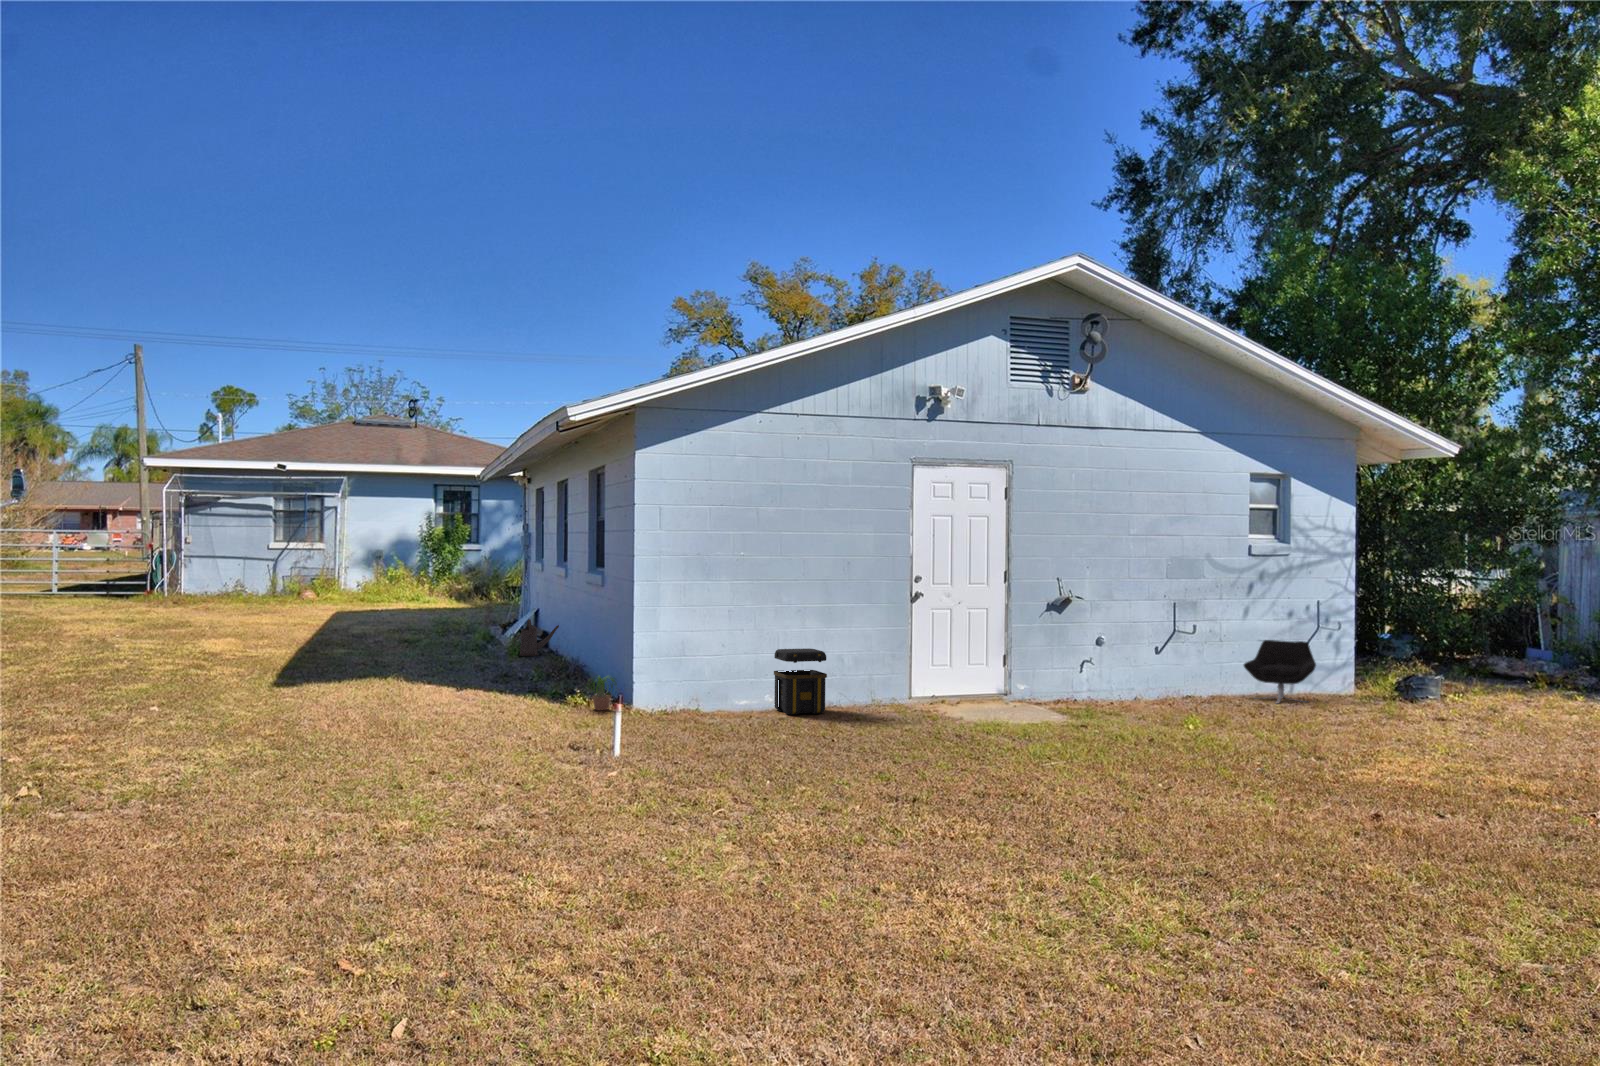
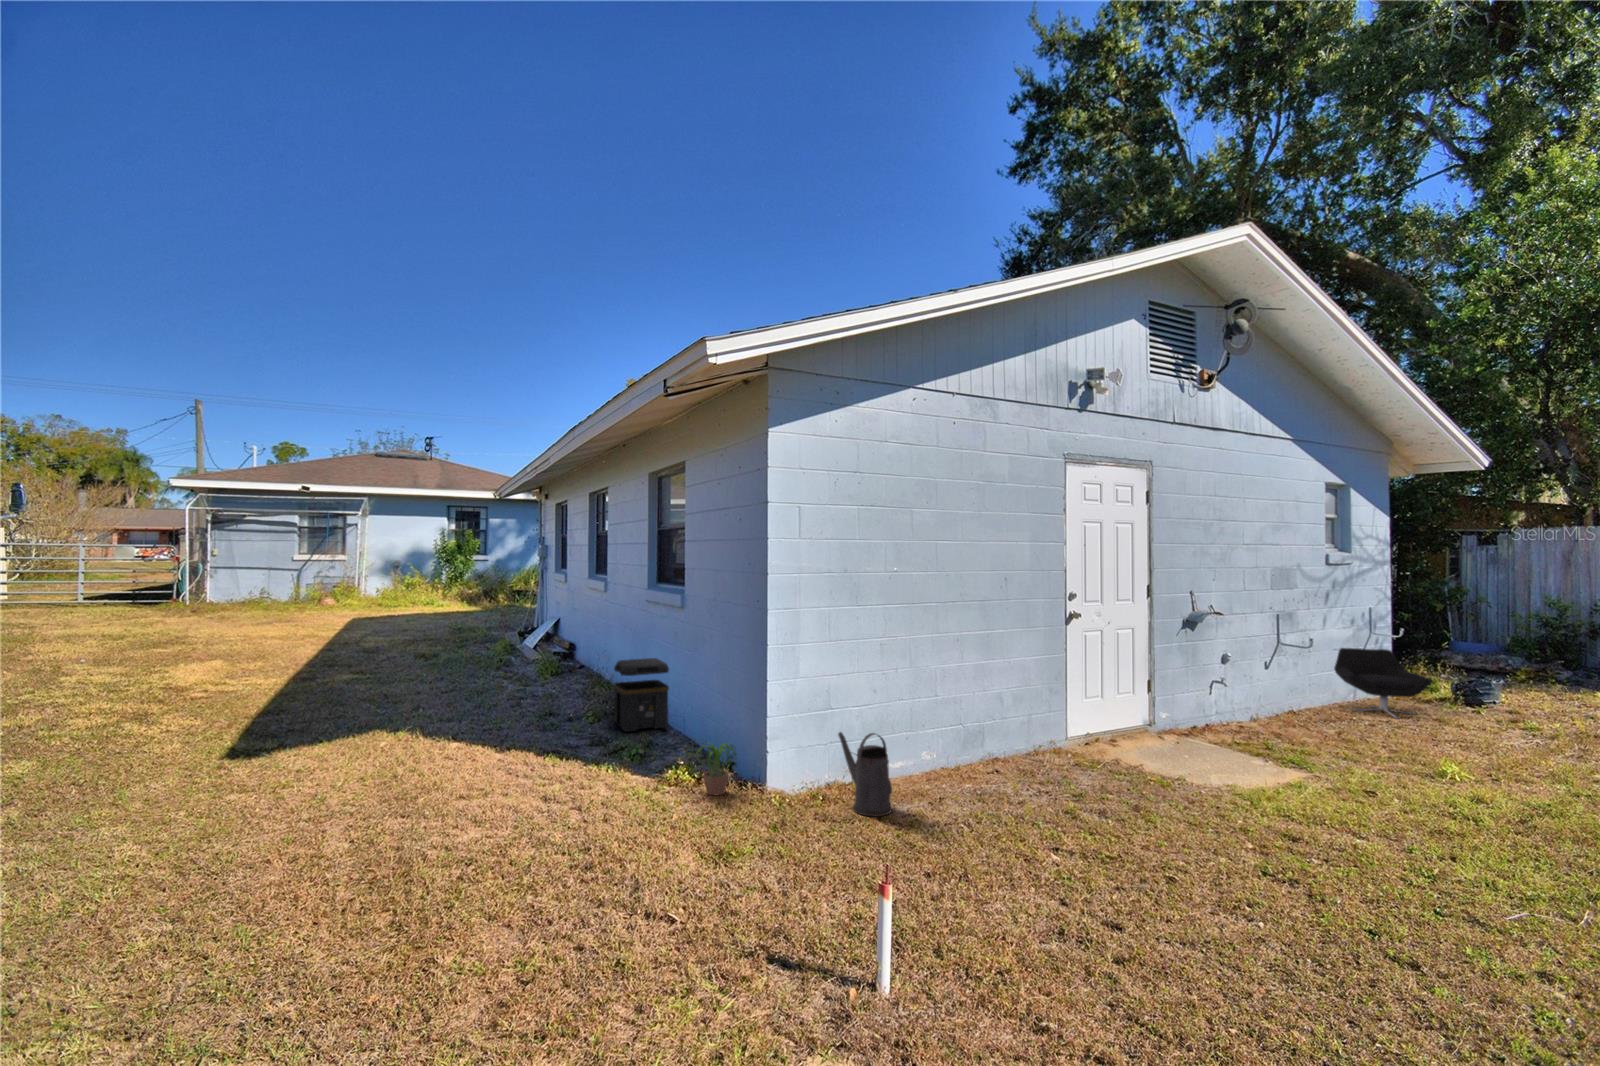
watering can: present [514,619,559,656] -> present [838,732,892,817]
toolbox: present [774,649,827,715] -> present [614,658,669,732]

